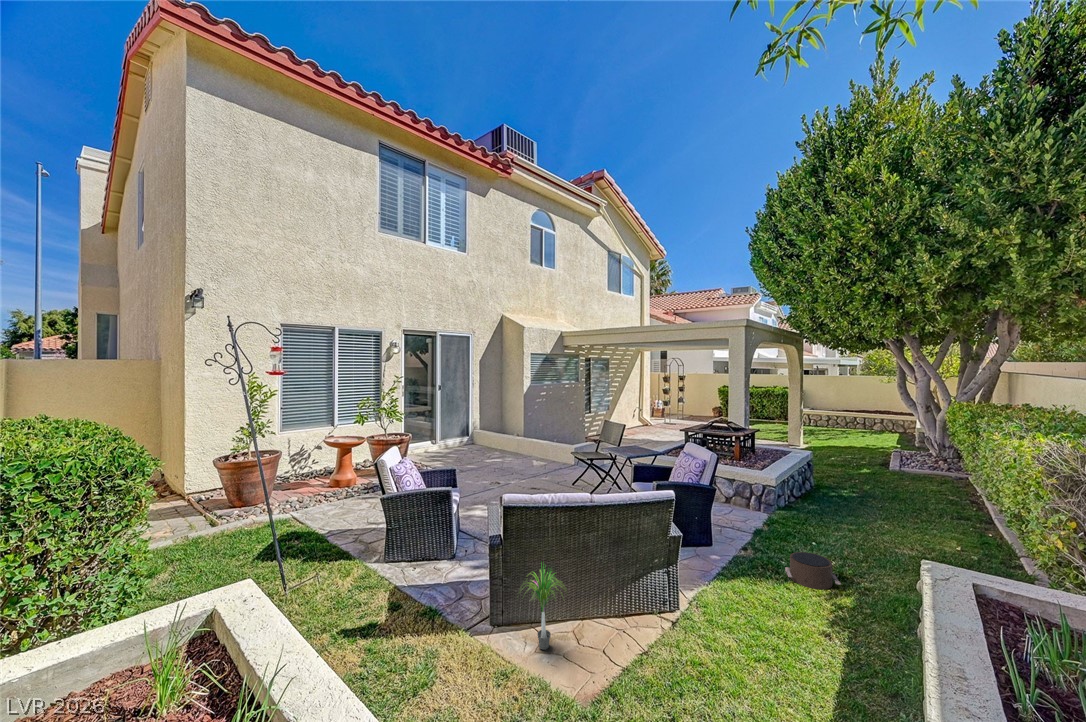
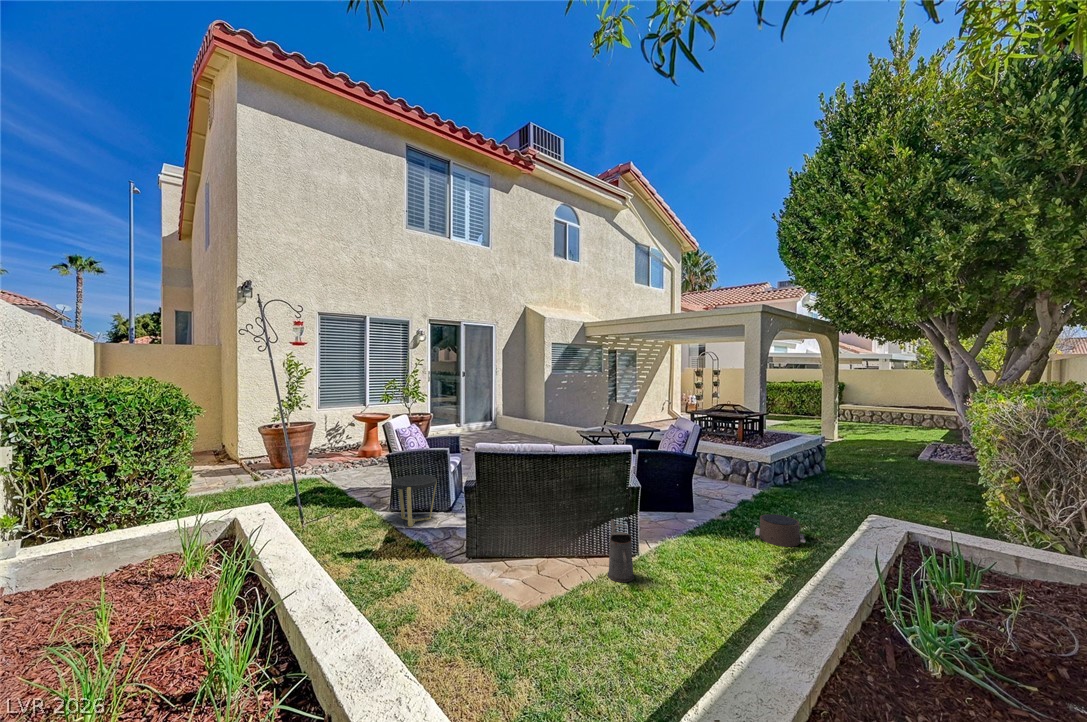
side table: none [391,521,441,584] -> present [393,475,437,527]
potted plant: present [521,566,558,650] -> none [482,498,530,575]
watering can: none [651,574,686,652] -> present [608,519,634,582]

